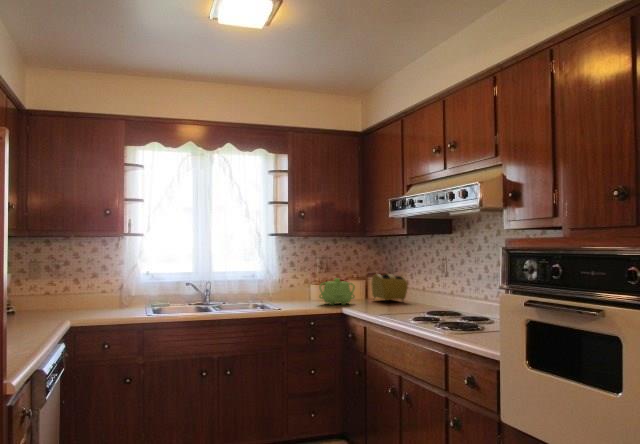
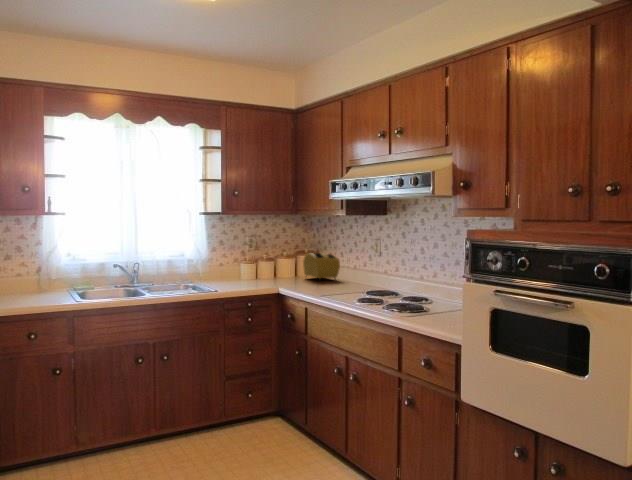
teapot: present [319,278,355,305] -> none [254,258,289,284]

